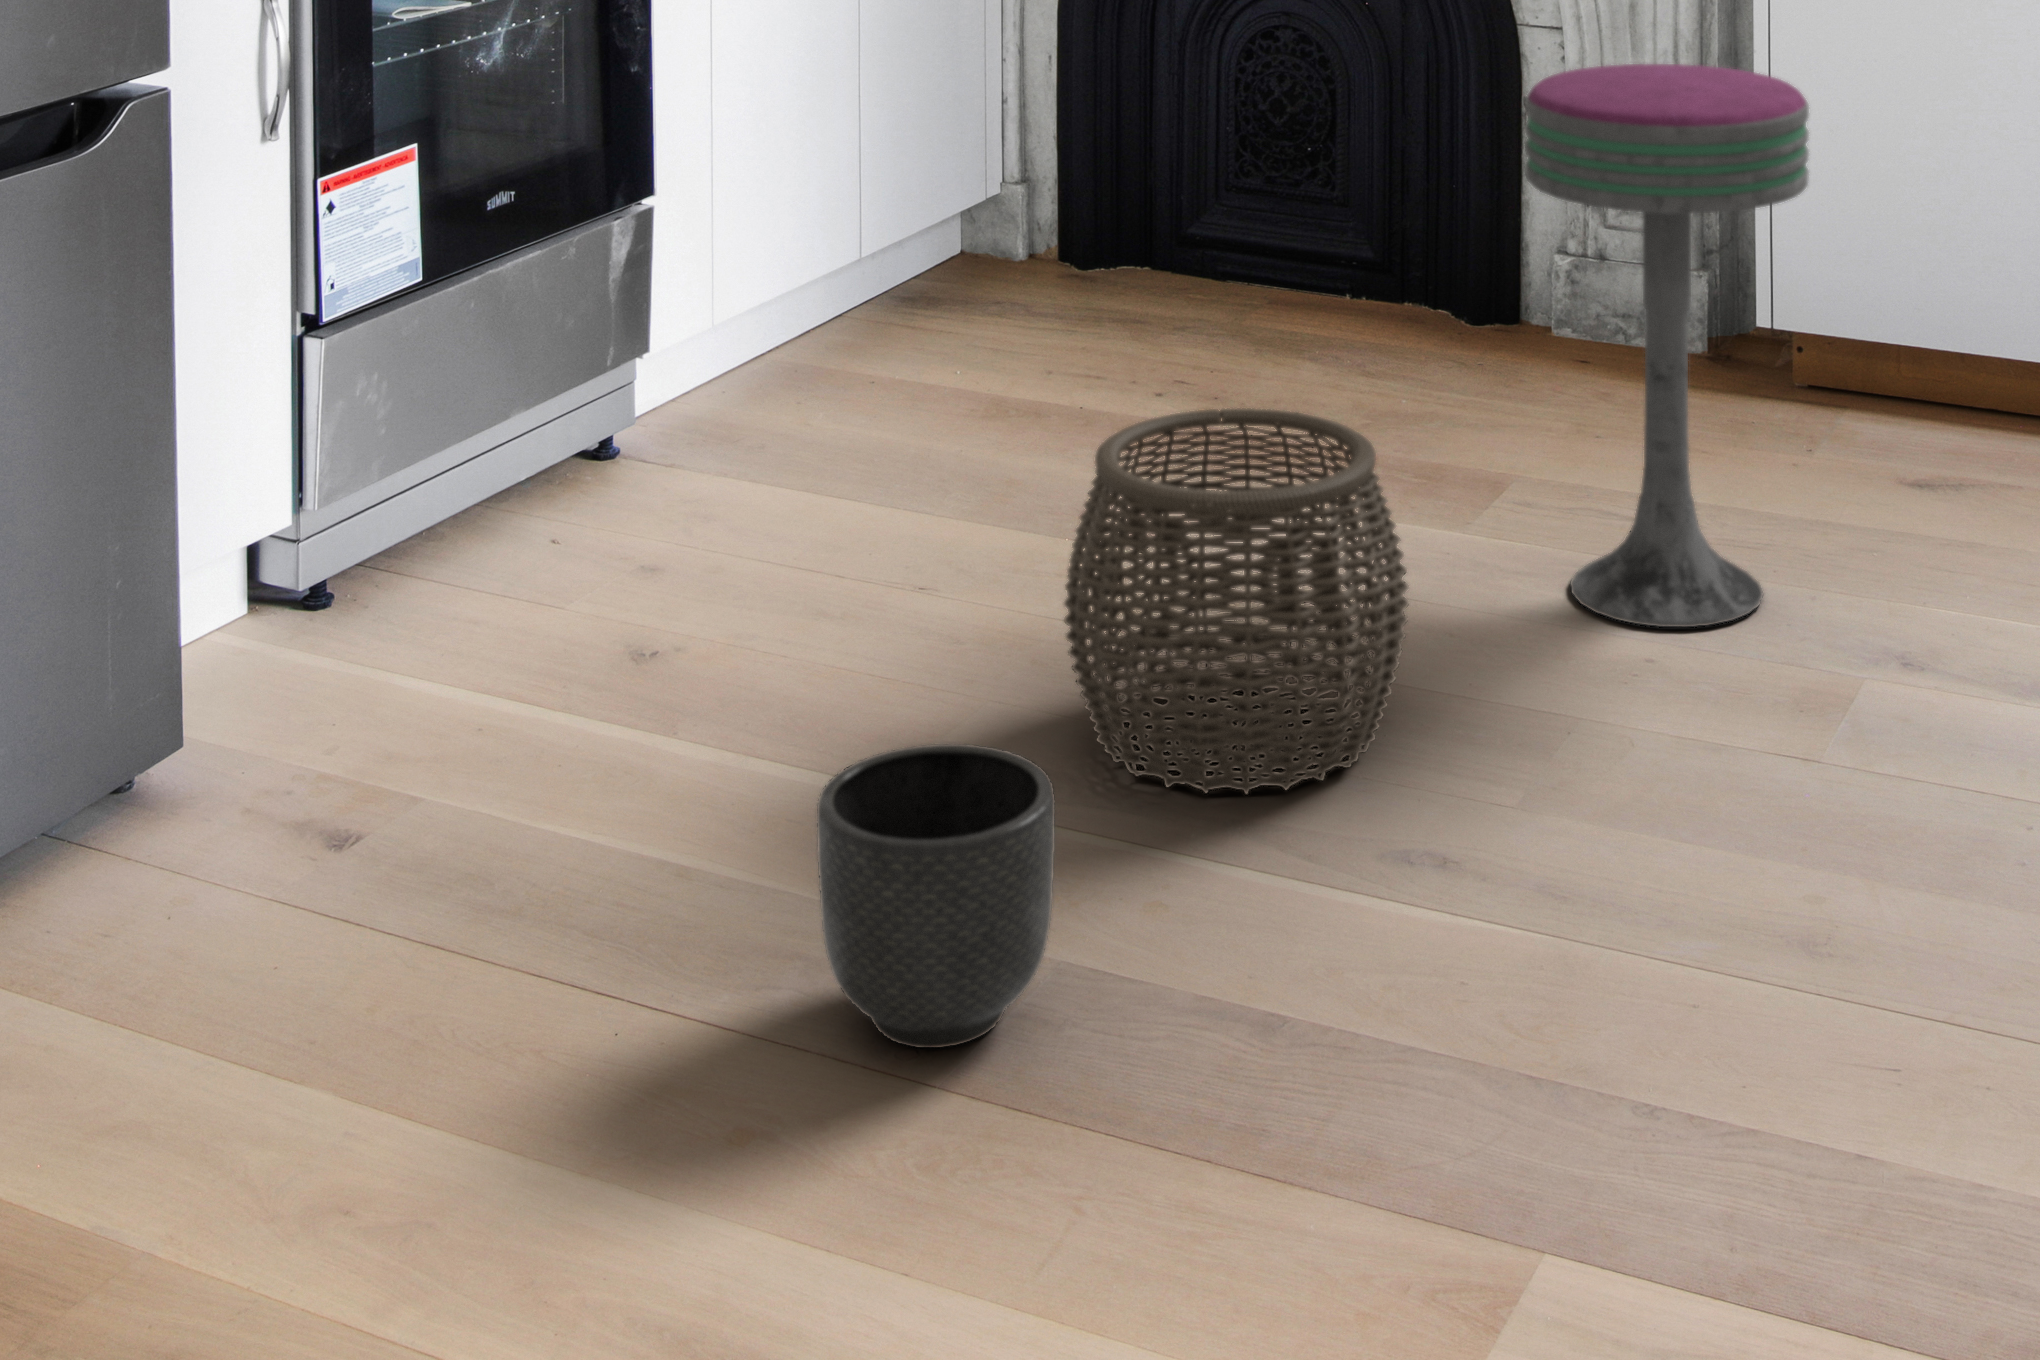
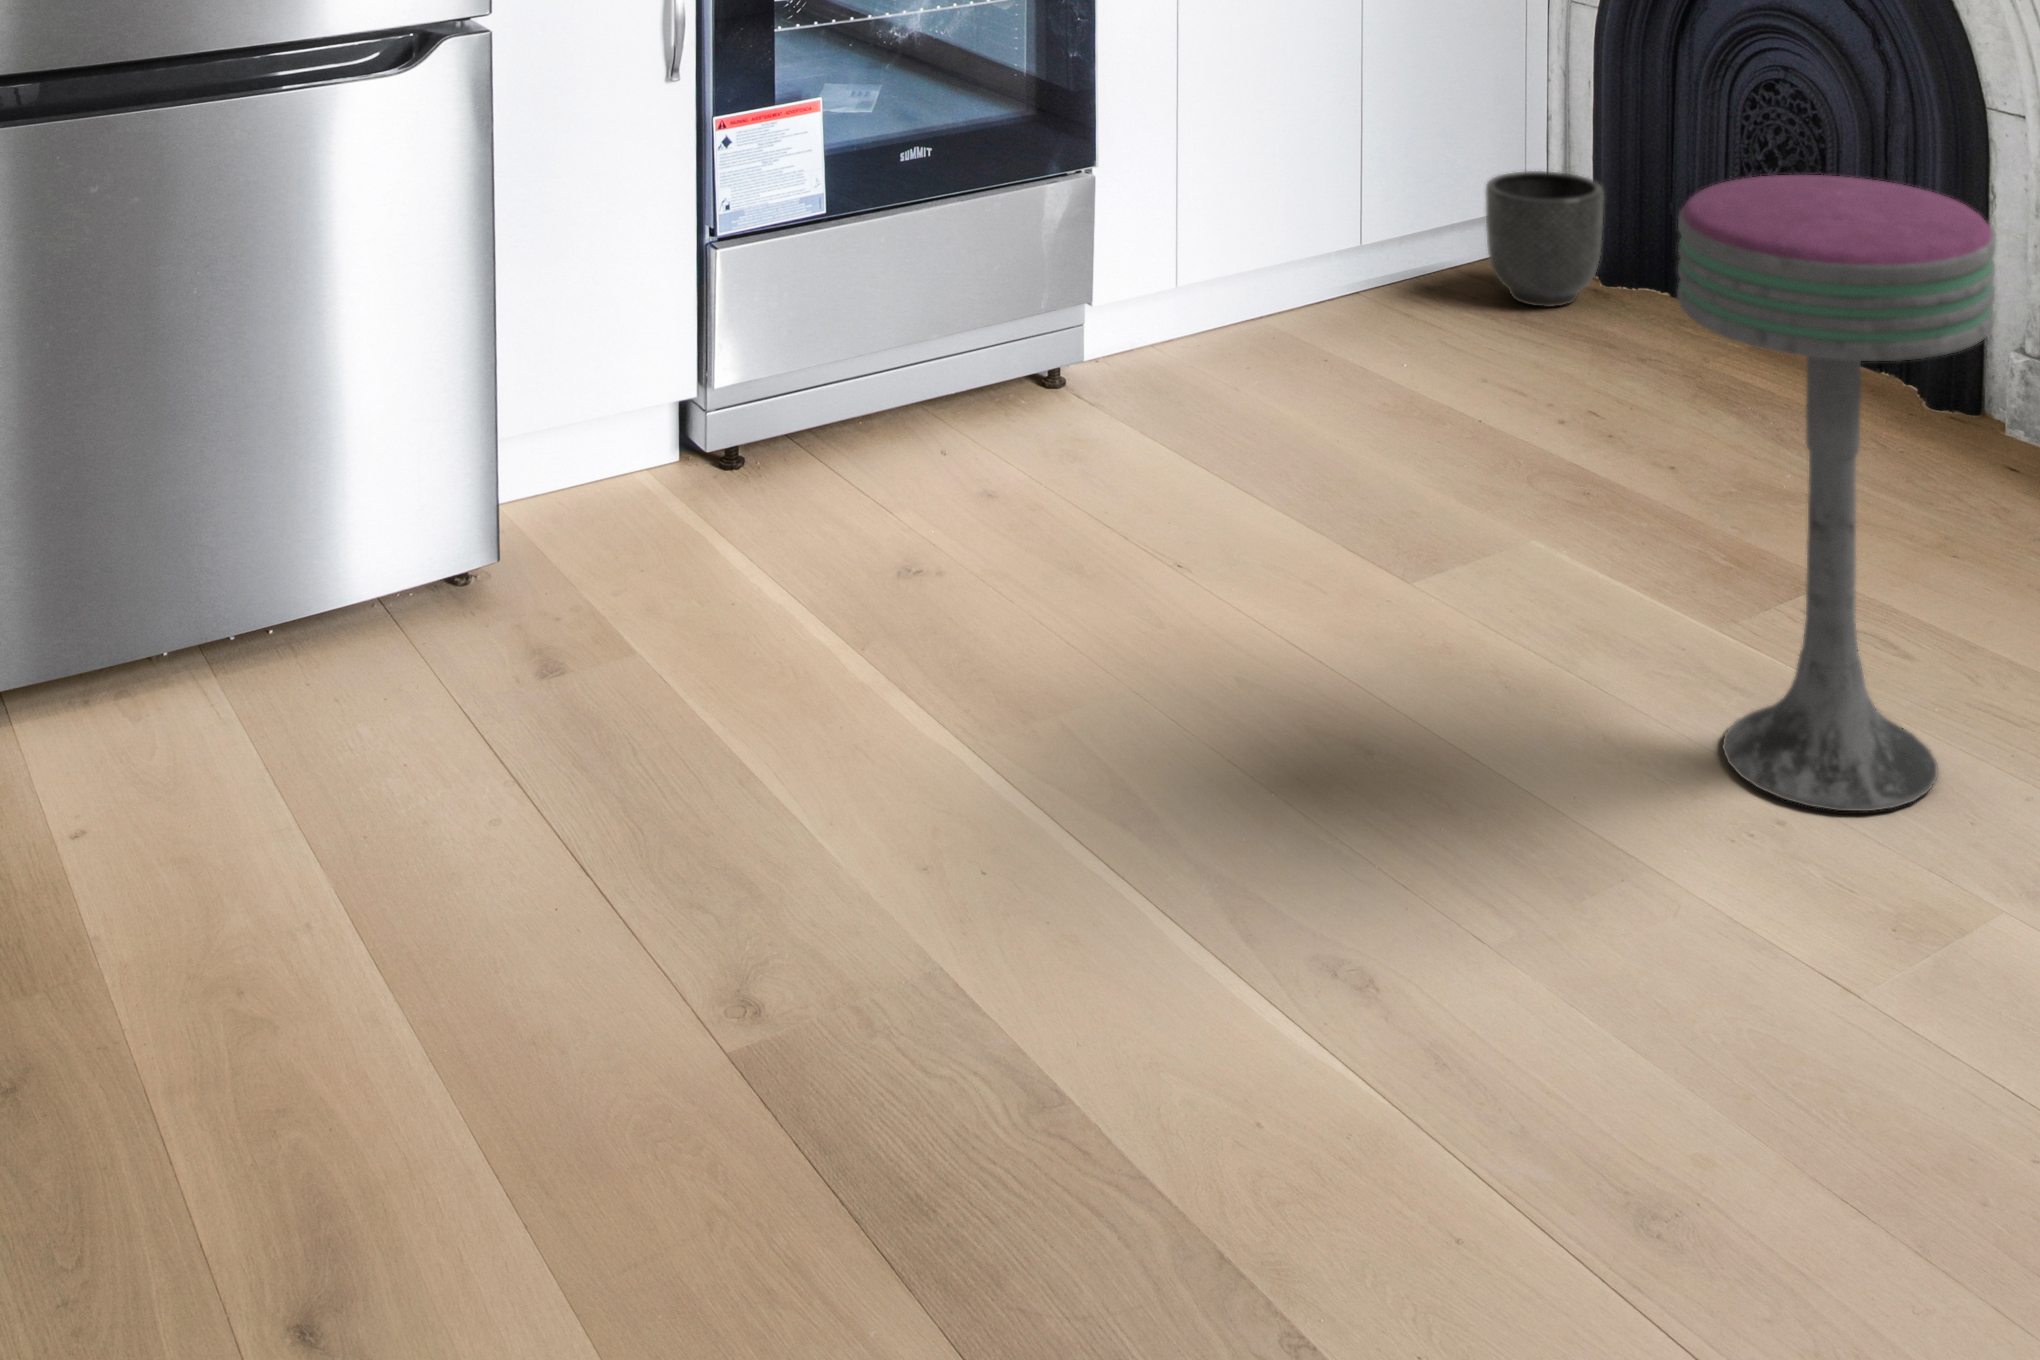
woven basket: present [1064,408,1409,795] -> none [1072,468,1419,877]
planter: present [817,744,1055,1048] -> present [1485,171,1604,307]

